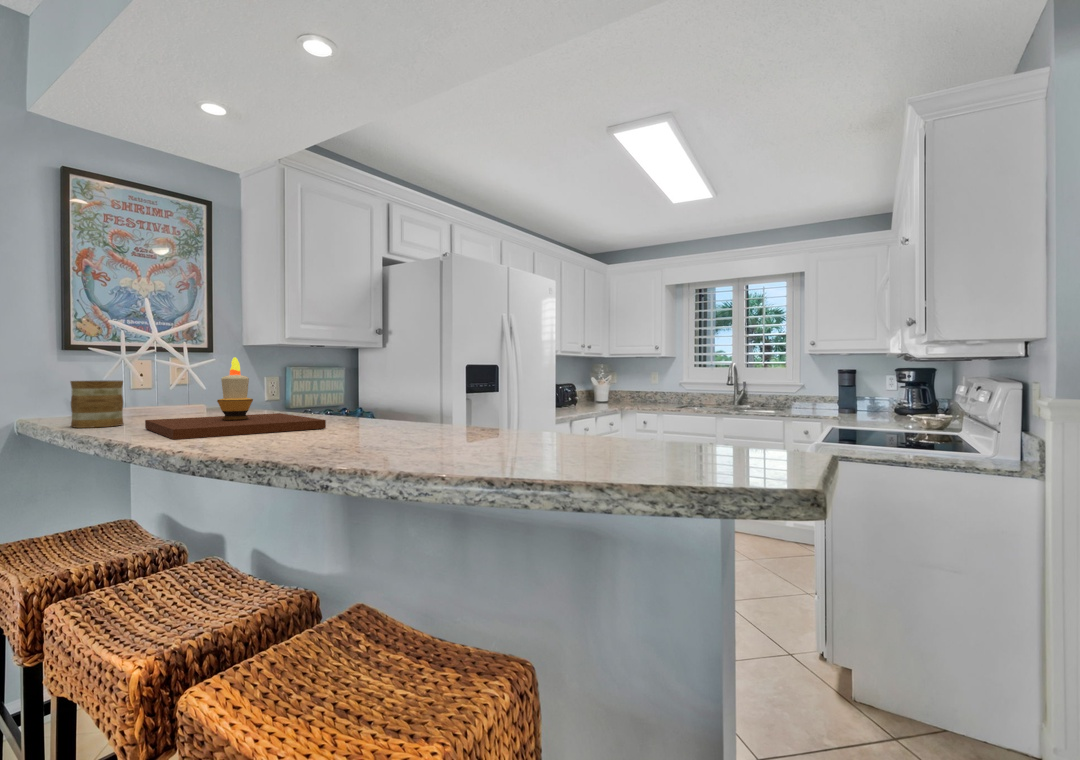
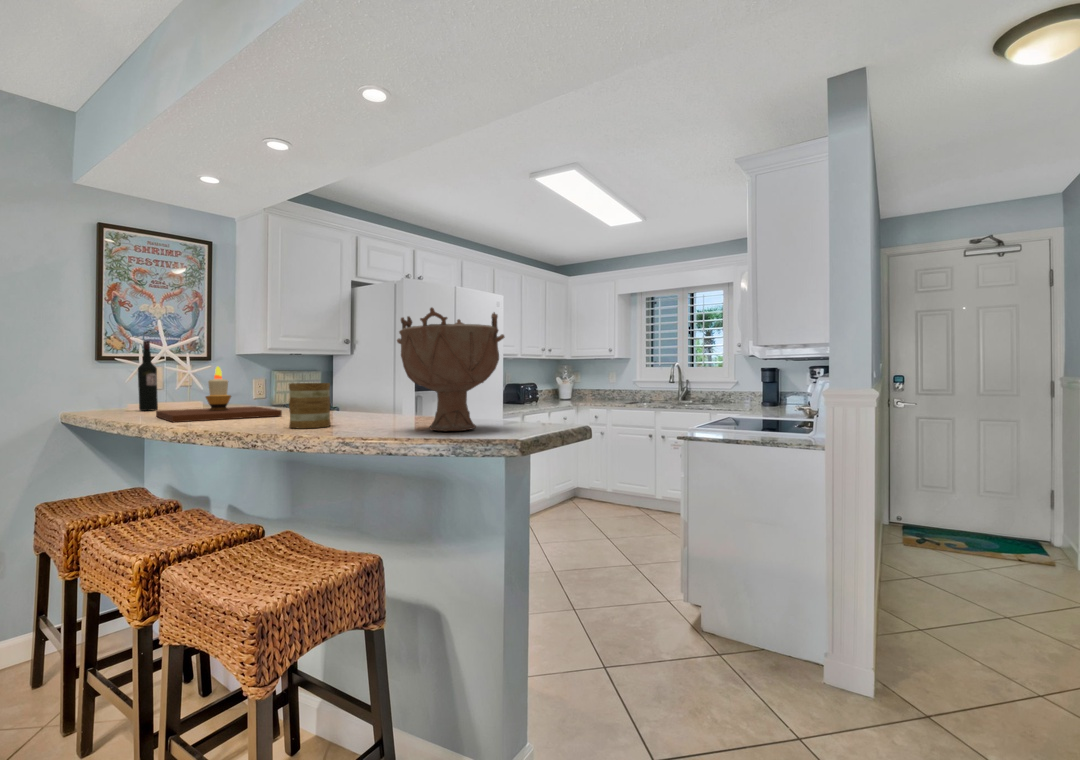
decorative bowl: none [554,249,739,464] -> present [397,307,505,431]
wine bottle: none [118,324,145,418] -> present [138,341,158,411]
mug: present [70,381,123,428] -> present [289,383,331,428]

